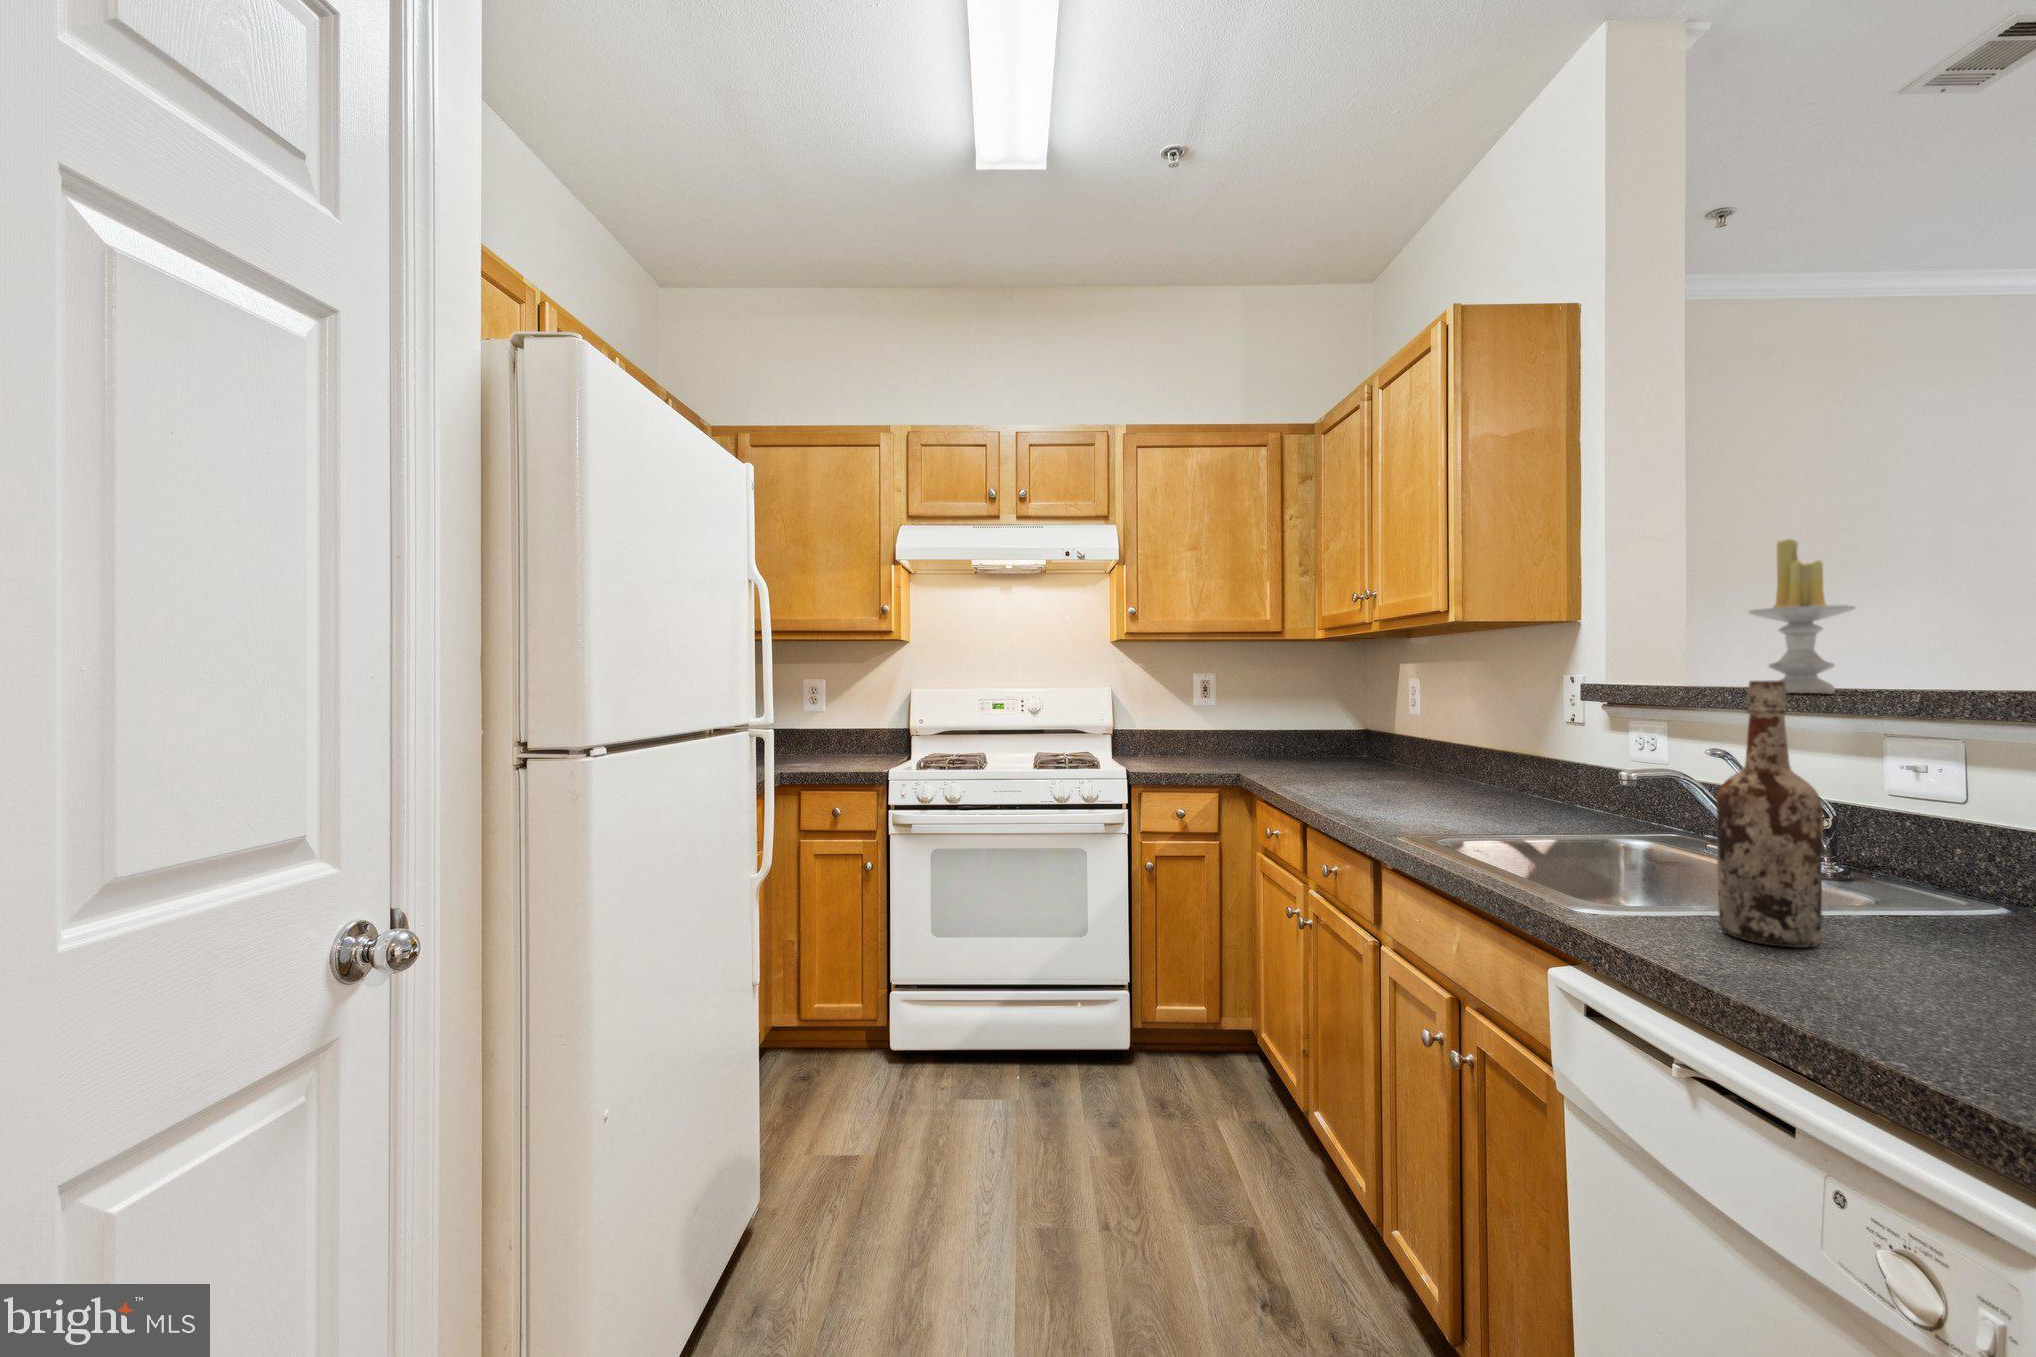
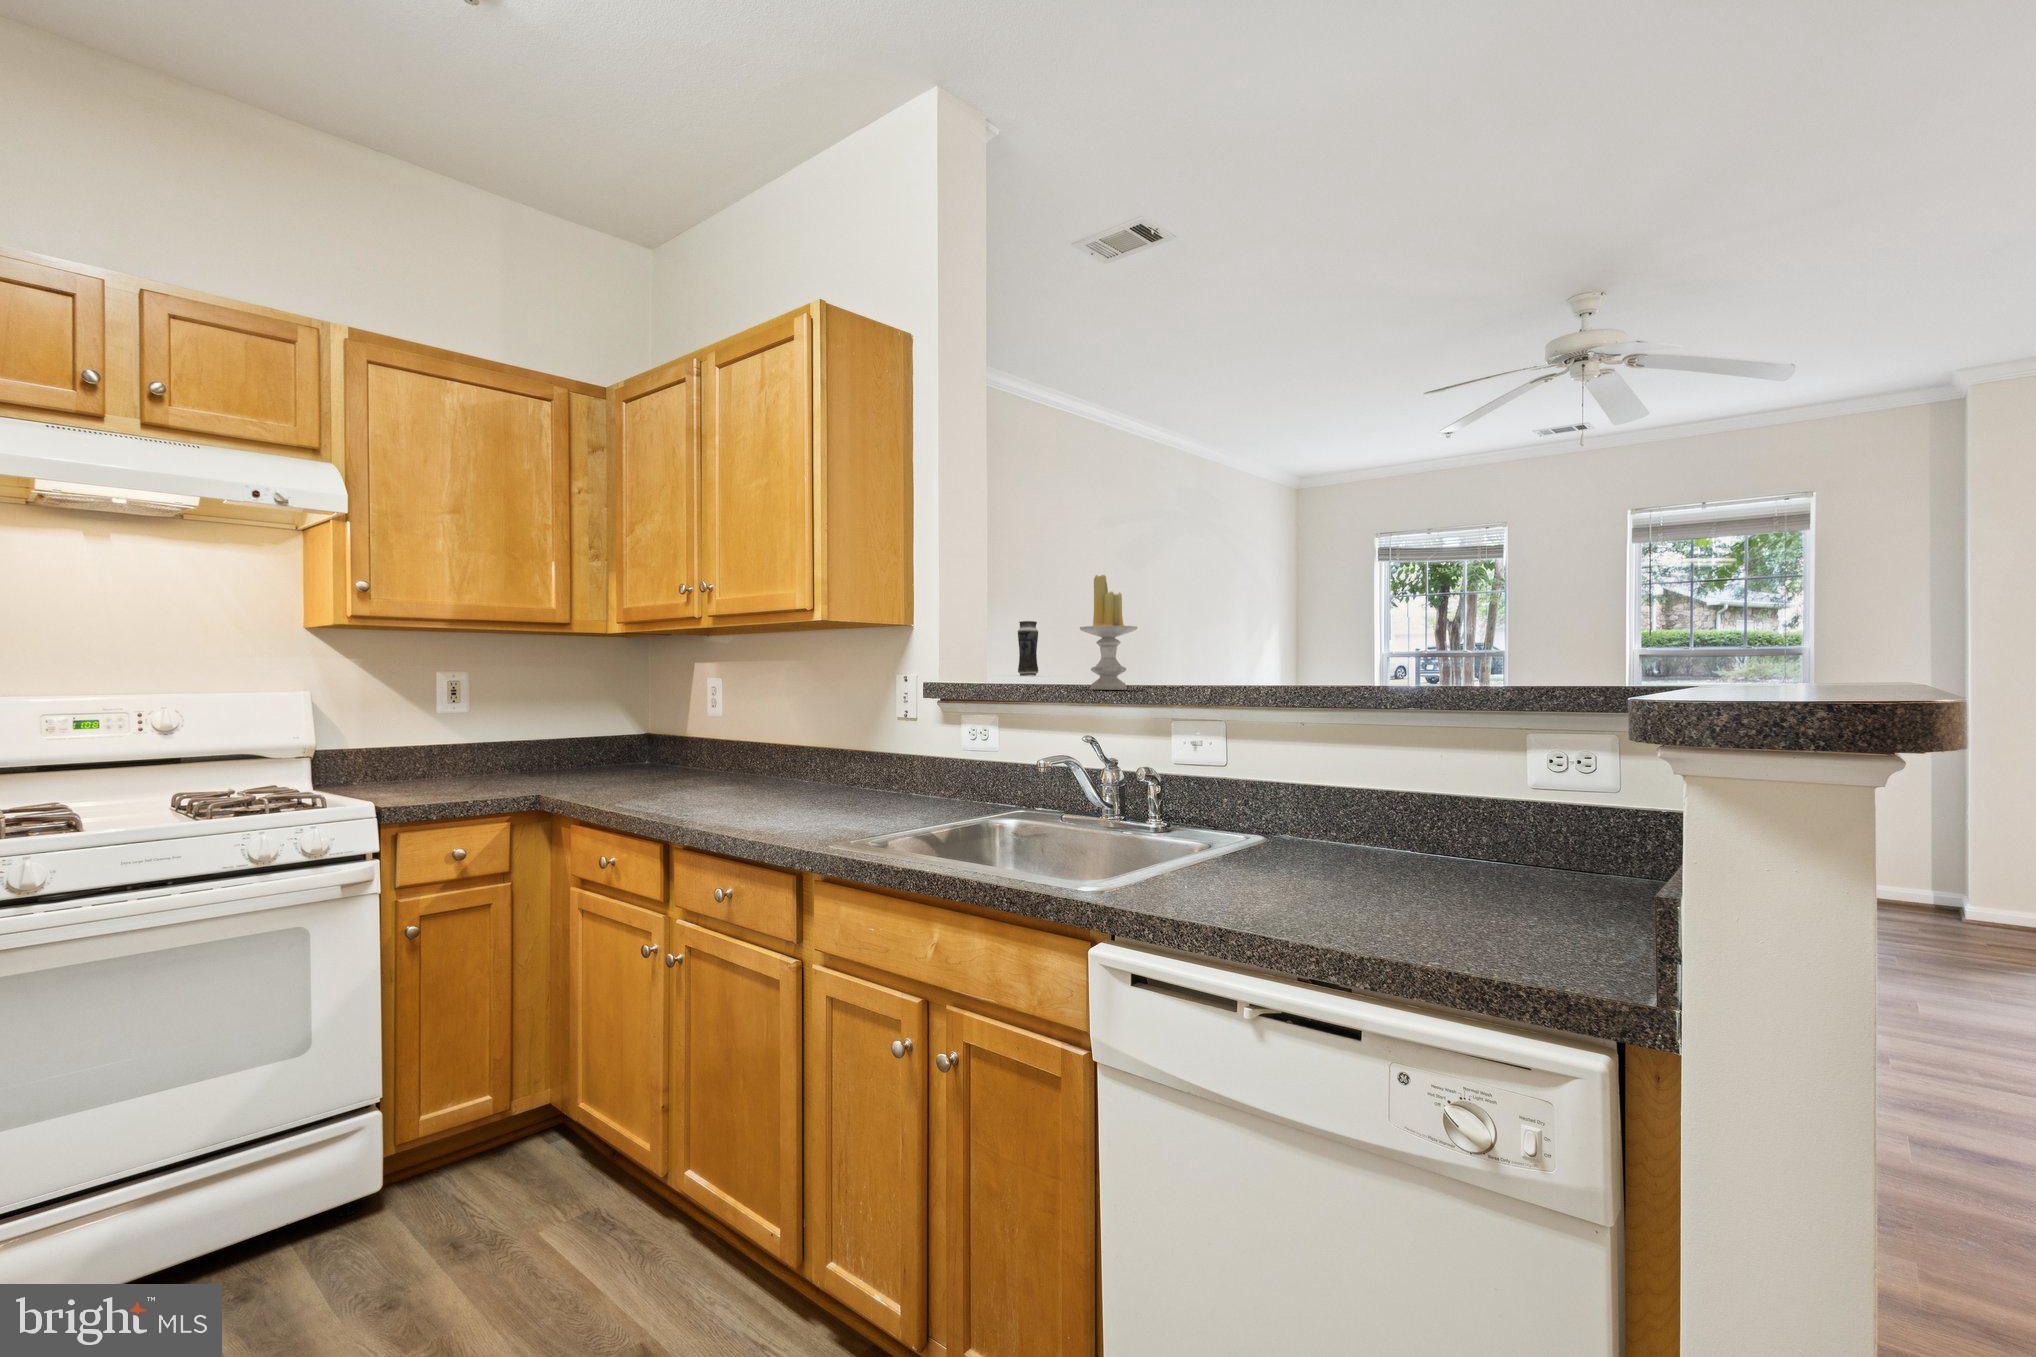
vase: none [1943,590,1991,676] -> present [1018,621,1038,676]
wine bottle: present [1716,681,1822,948] -> none [1170,682,1234,887]

